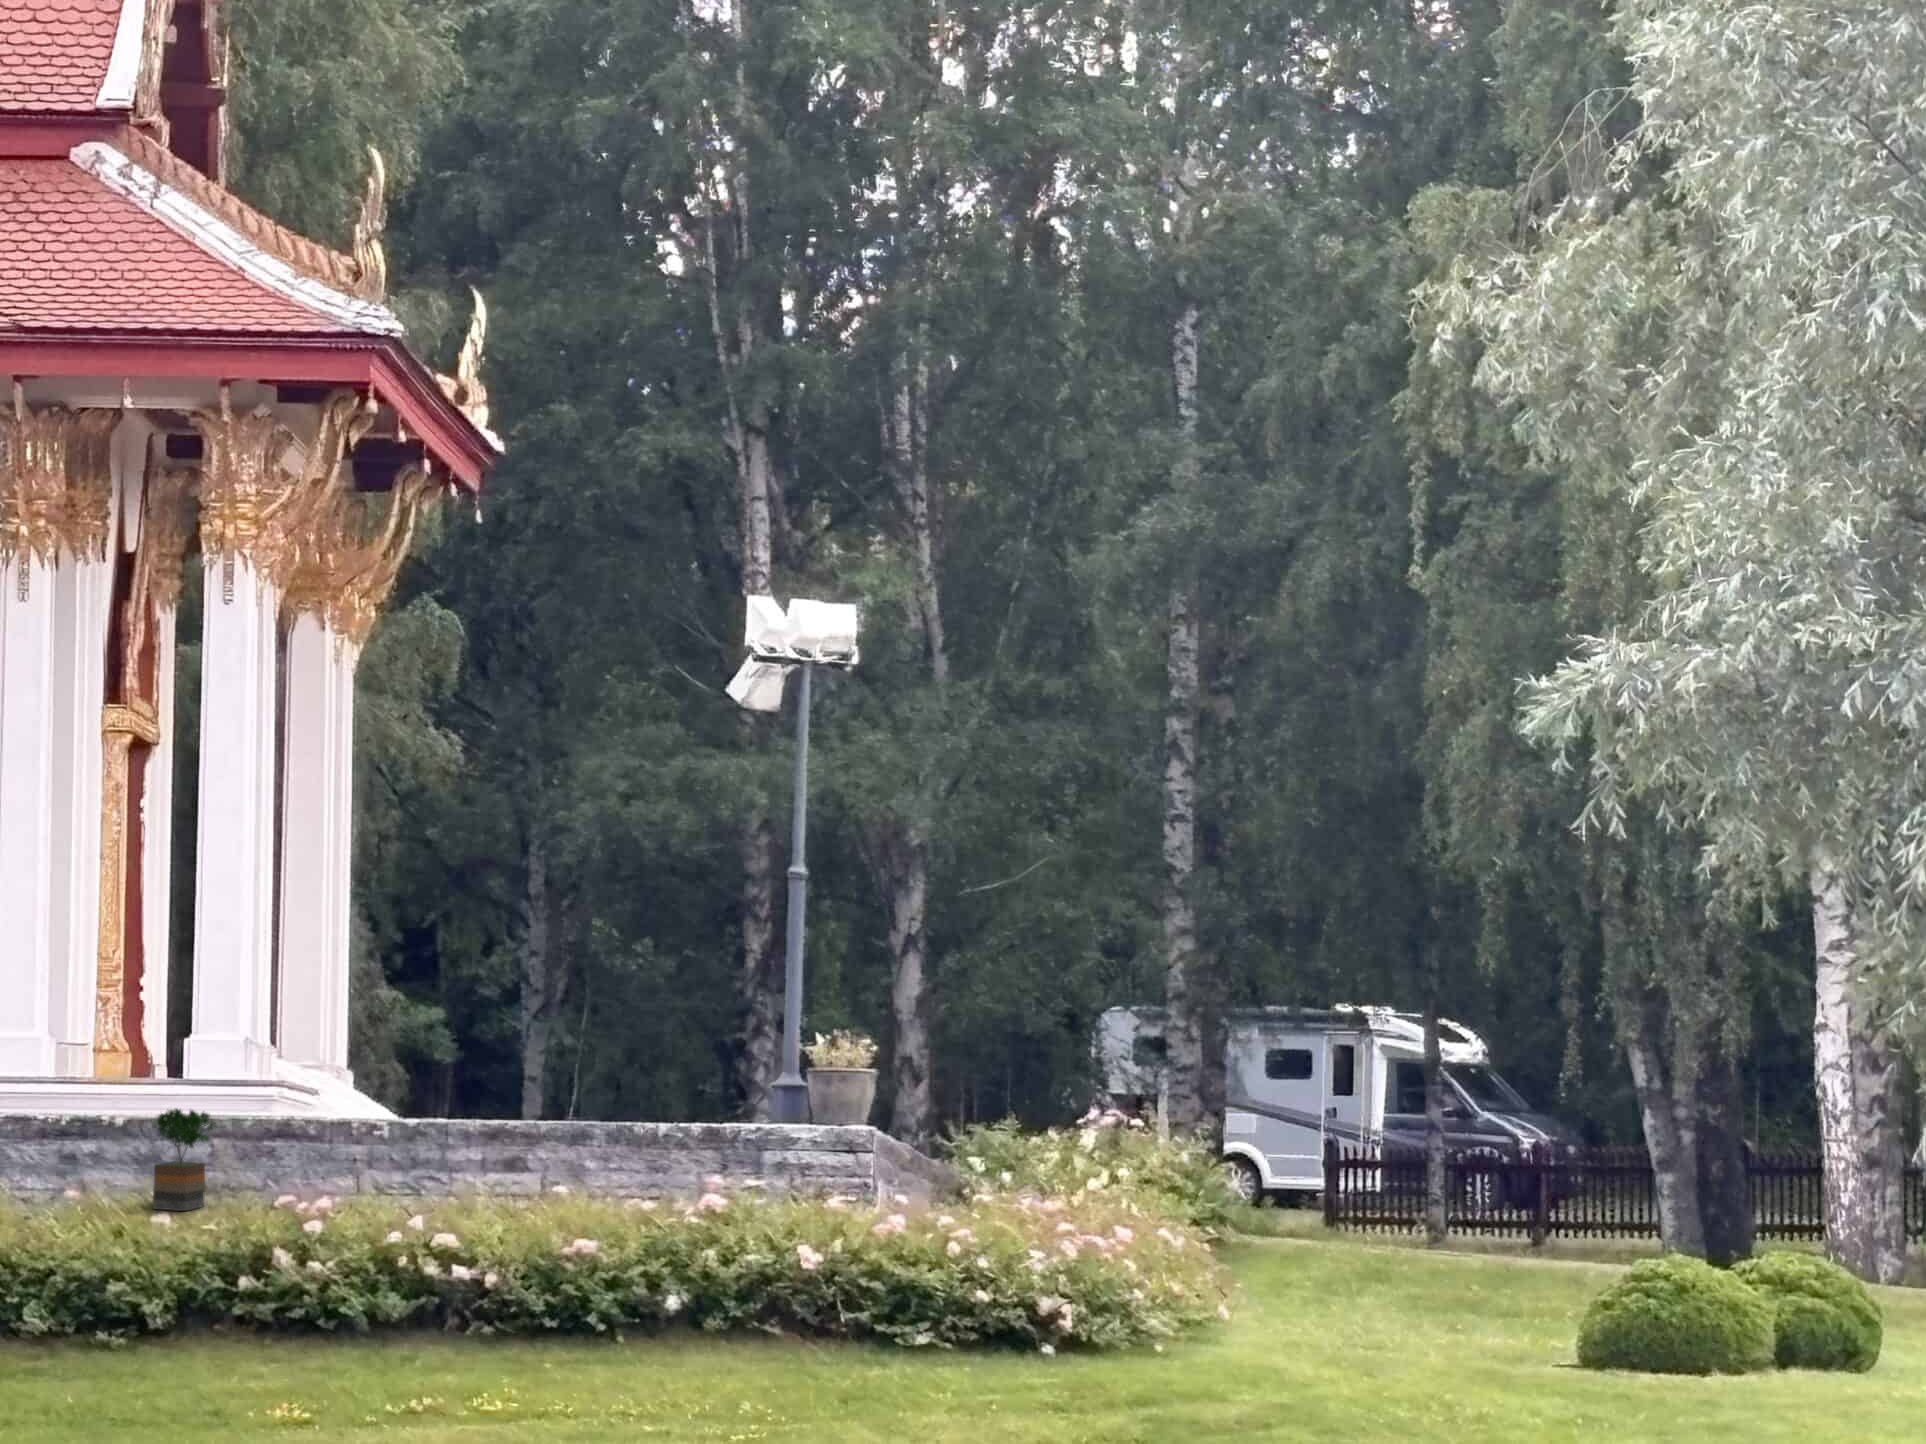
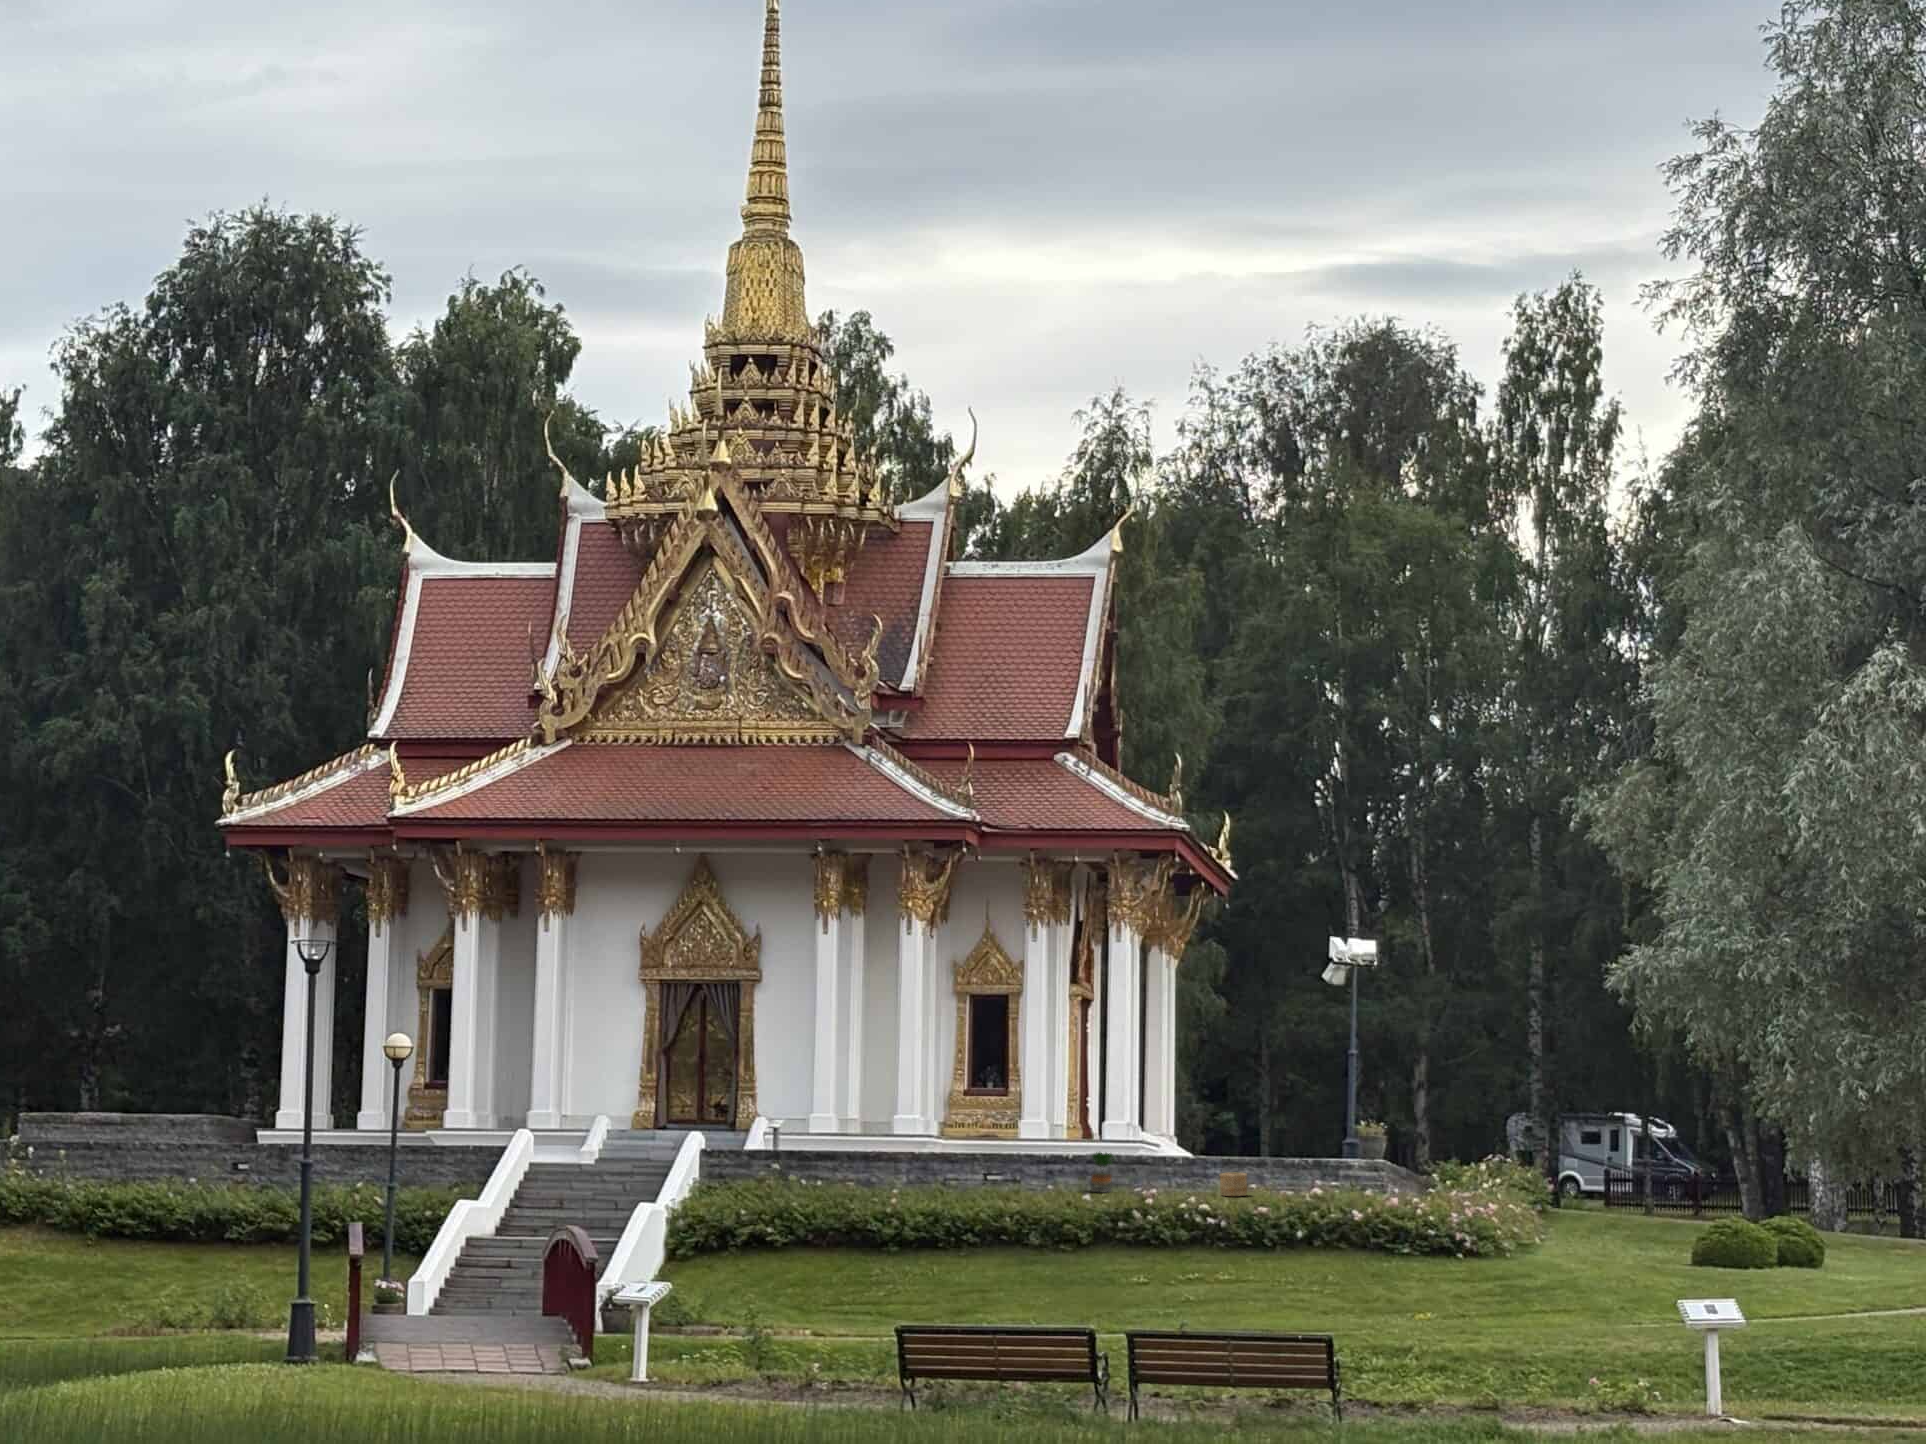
wooden bucket: none [478,1156,548,1217] -> present [1220,1172,1247,1196]

